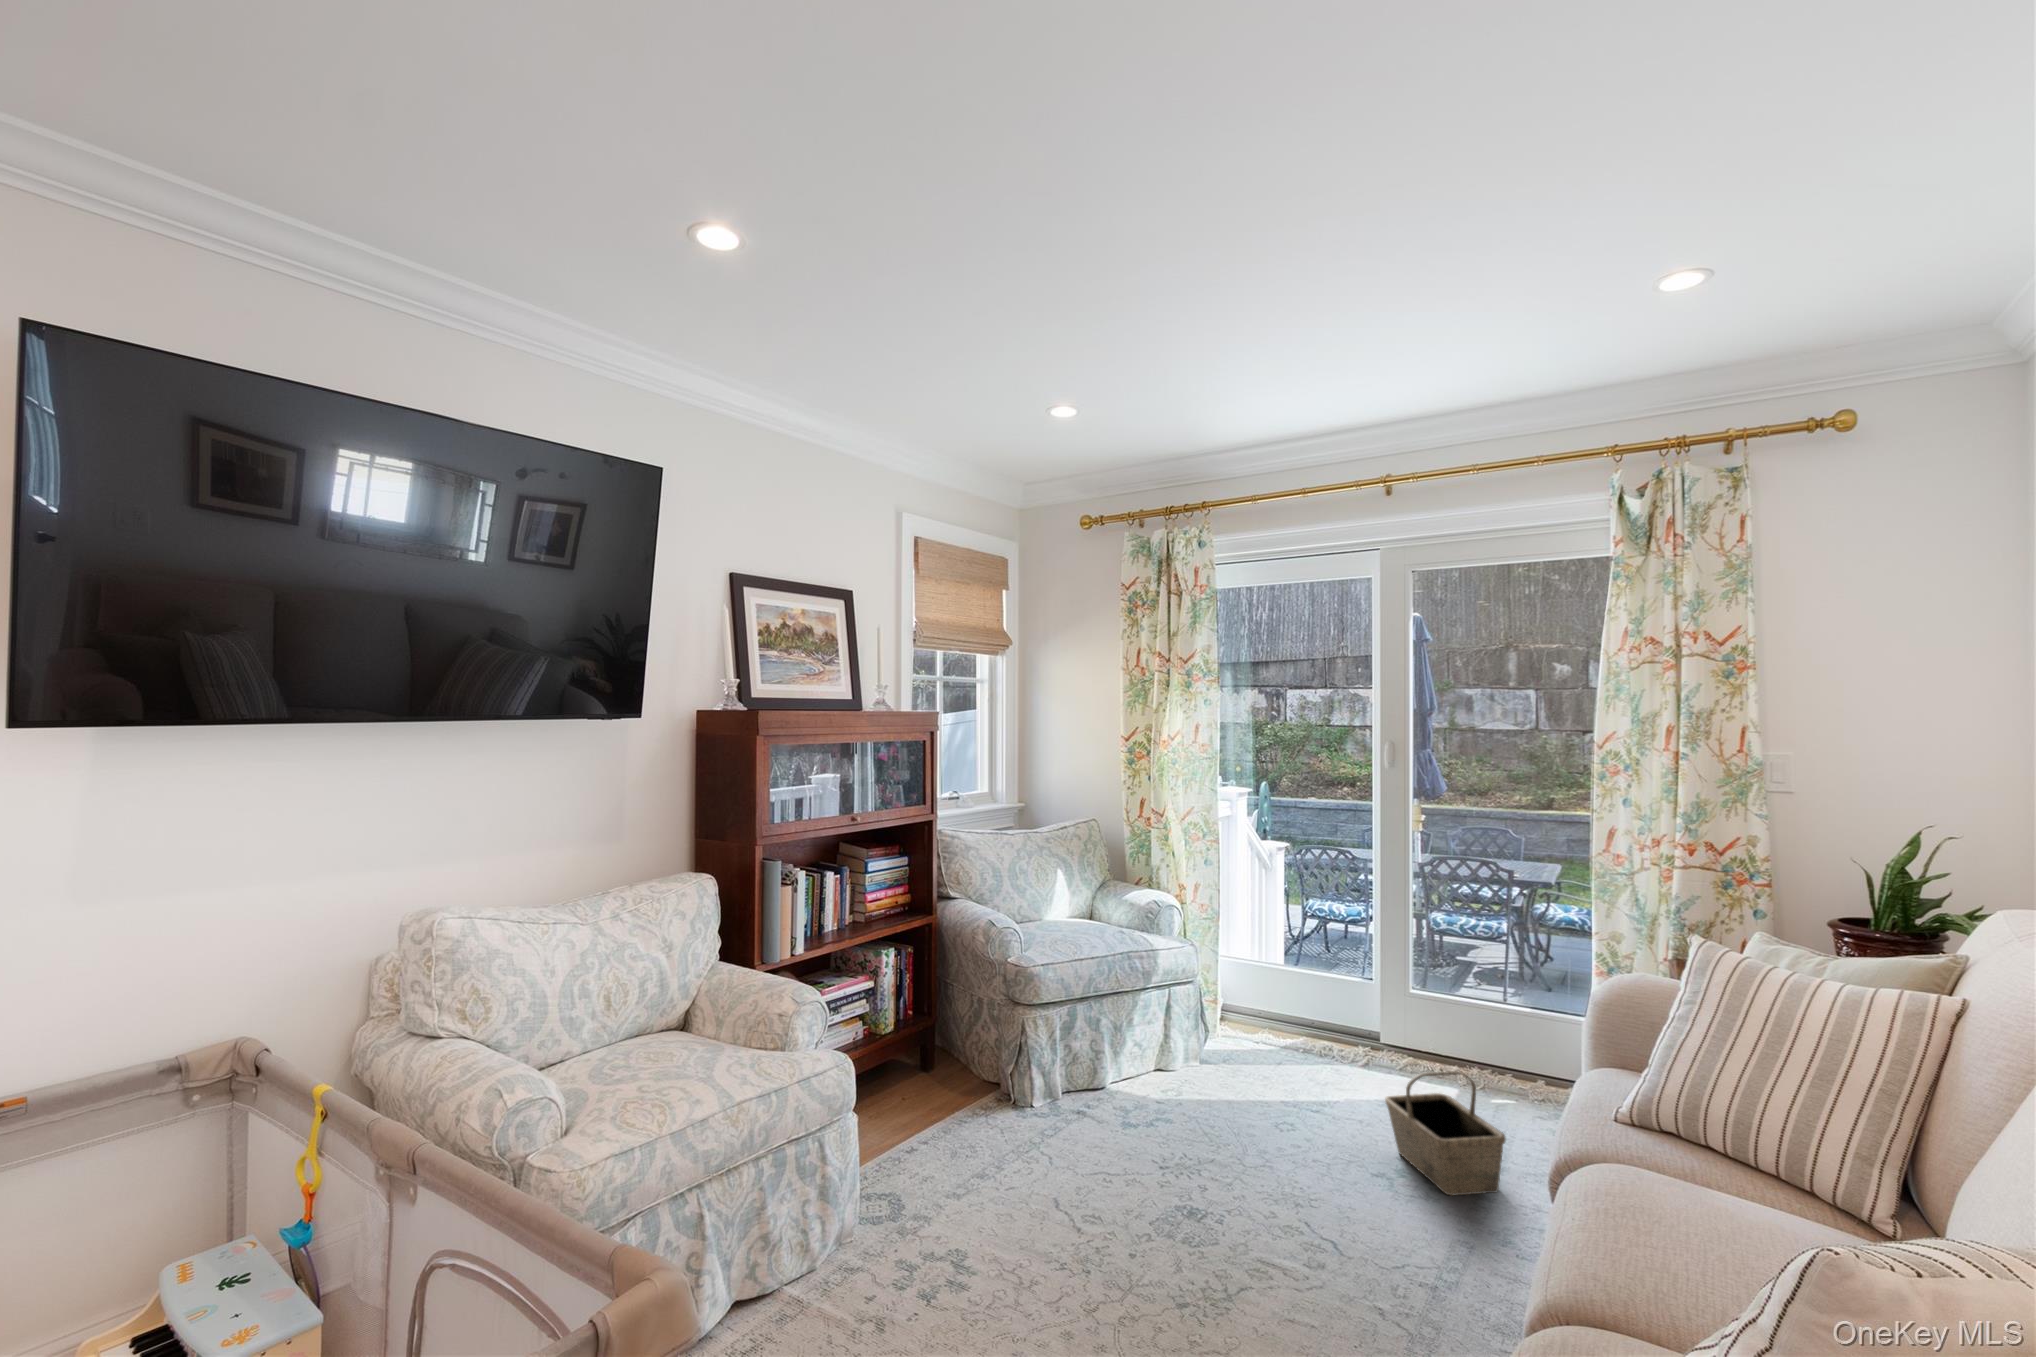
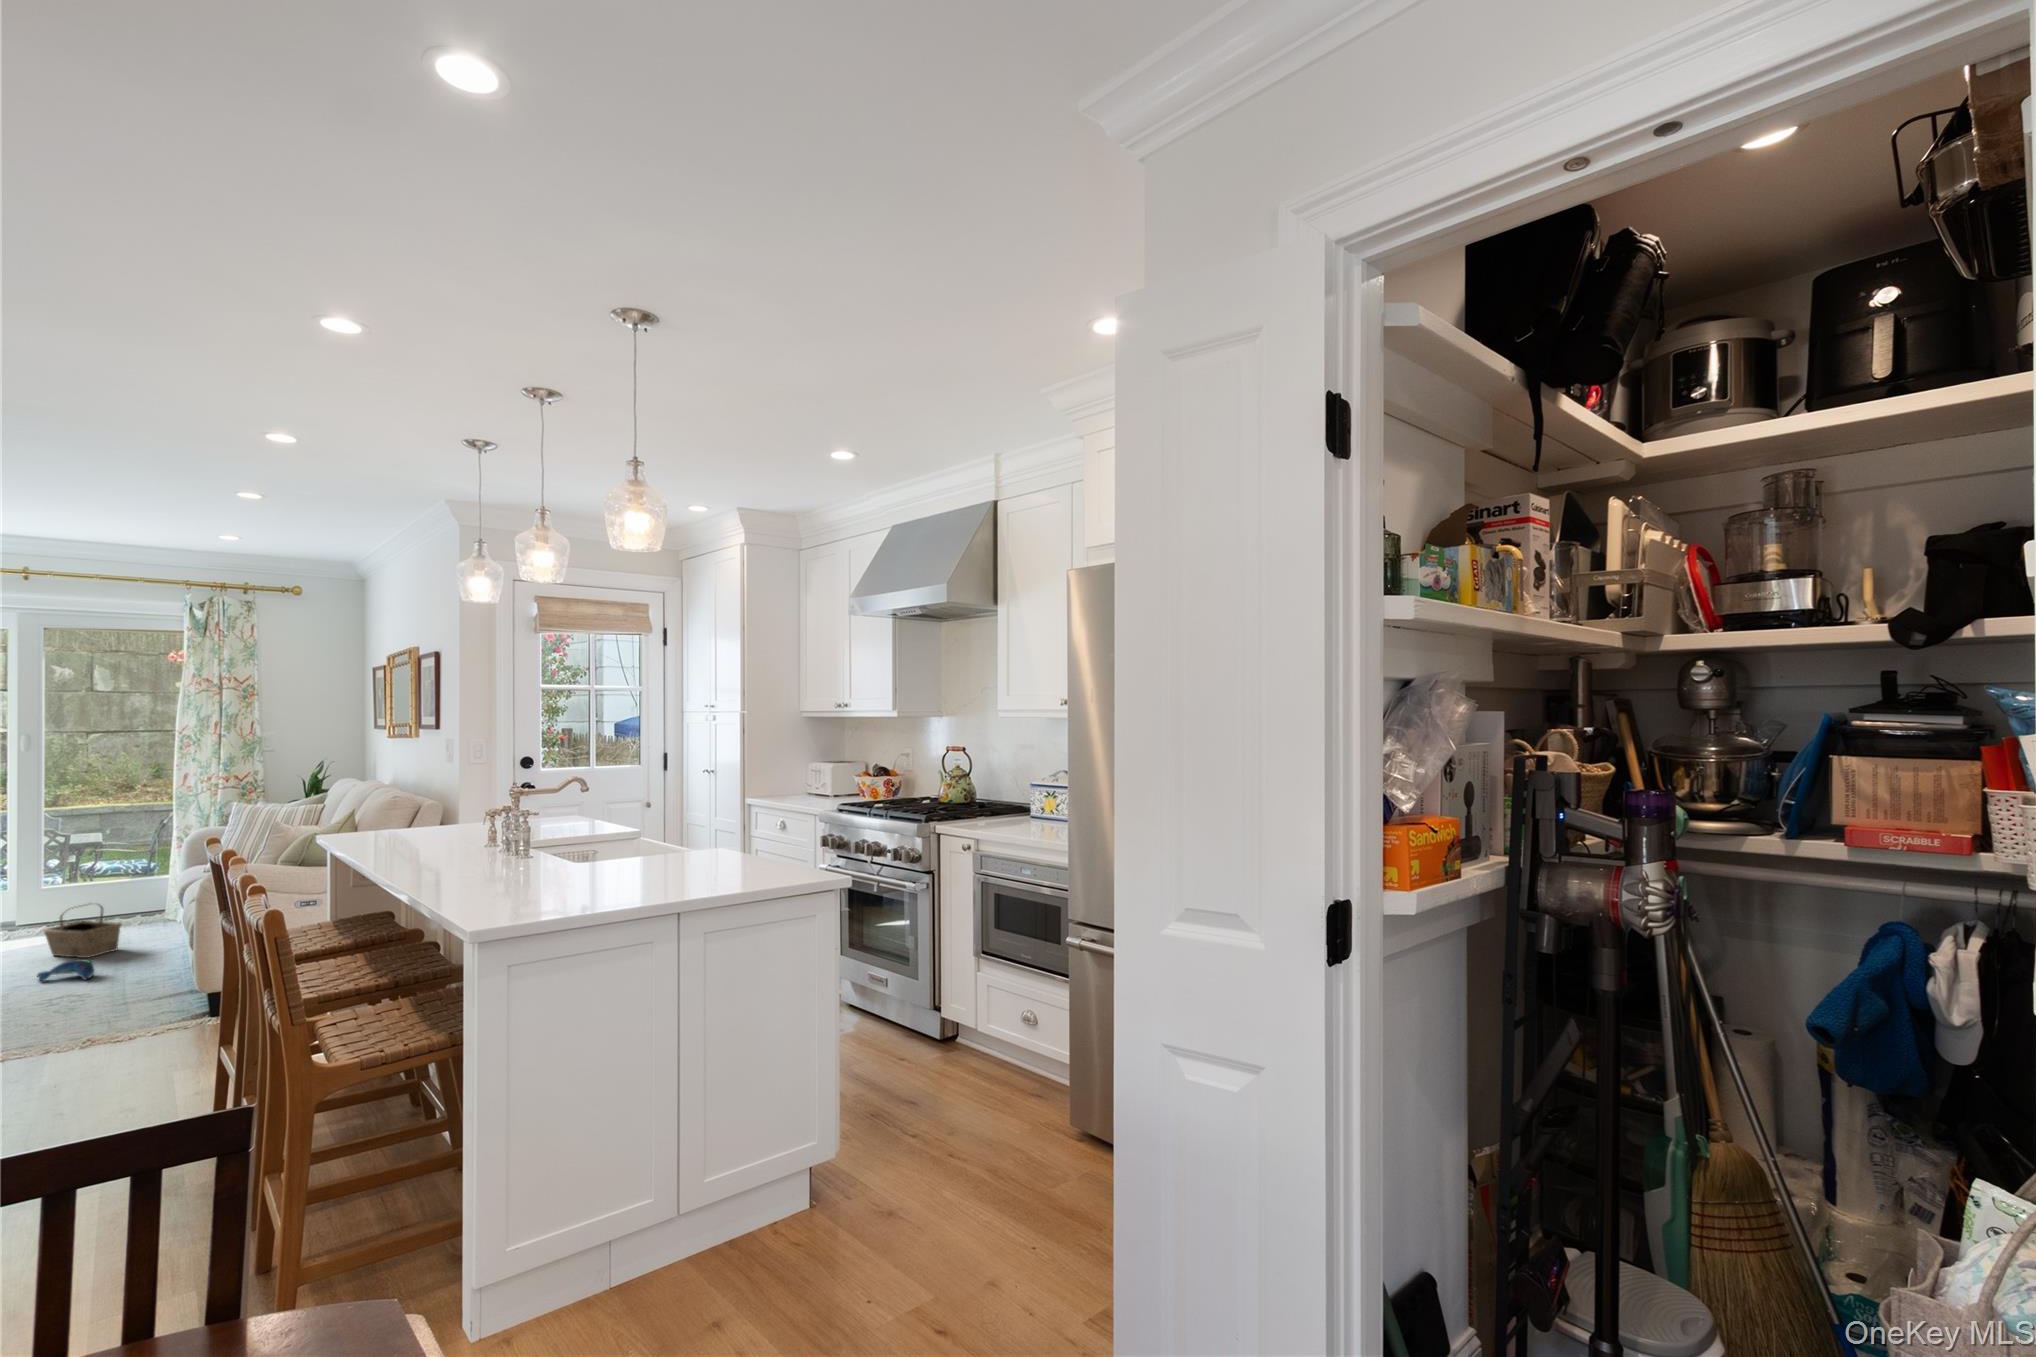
plush toy: none [1357,1222,1451,1305] -> present [37,959,94,981]

